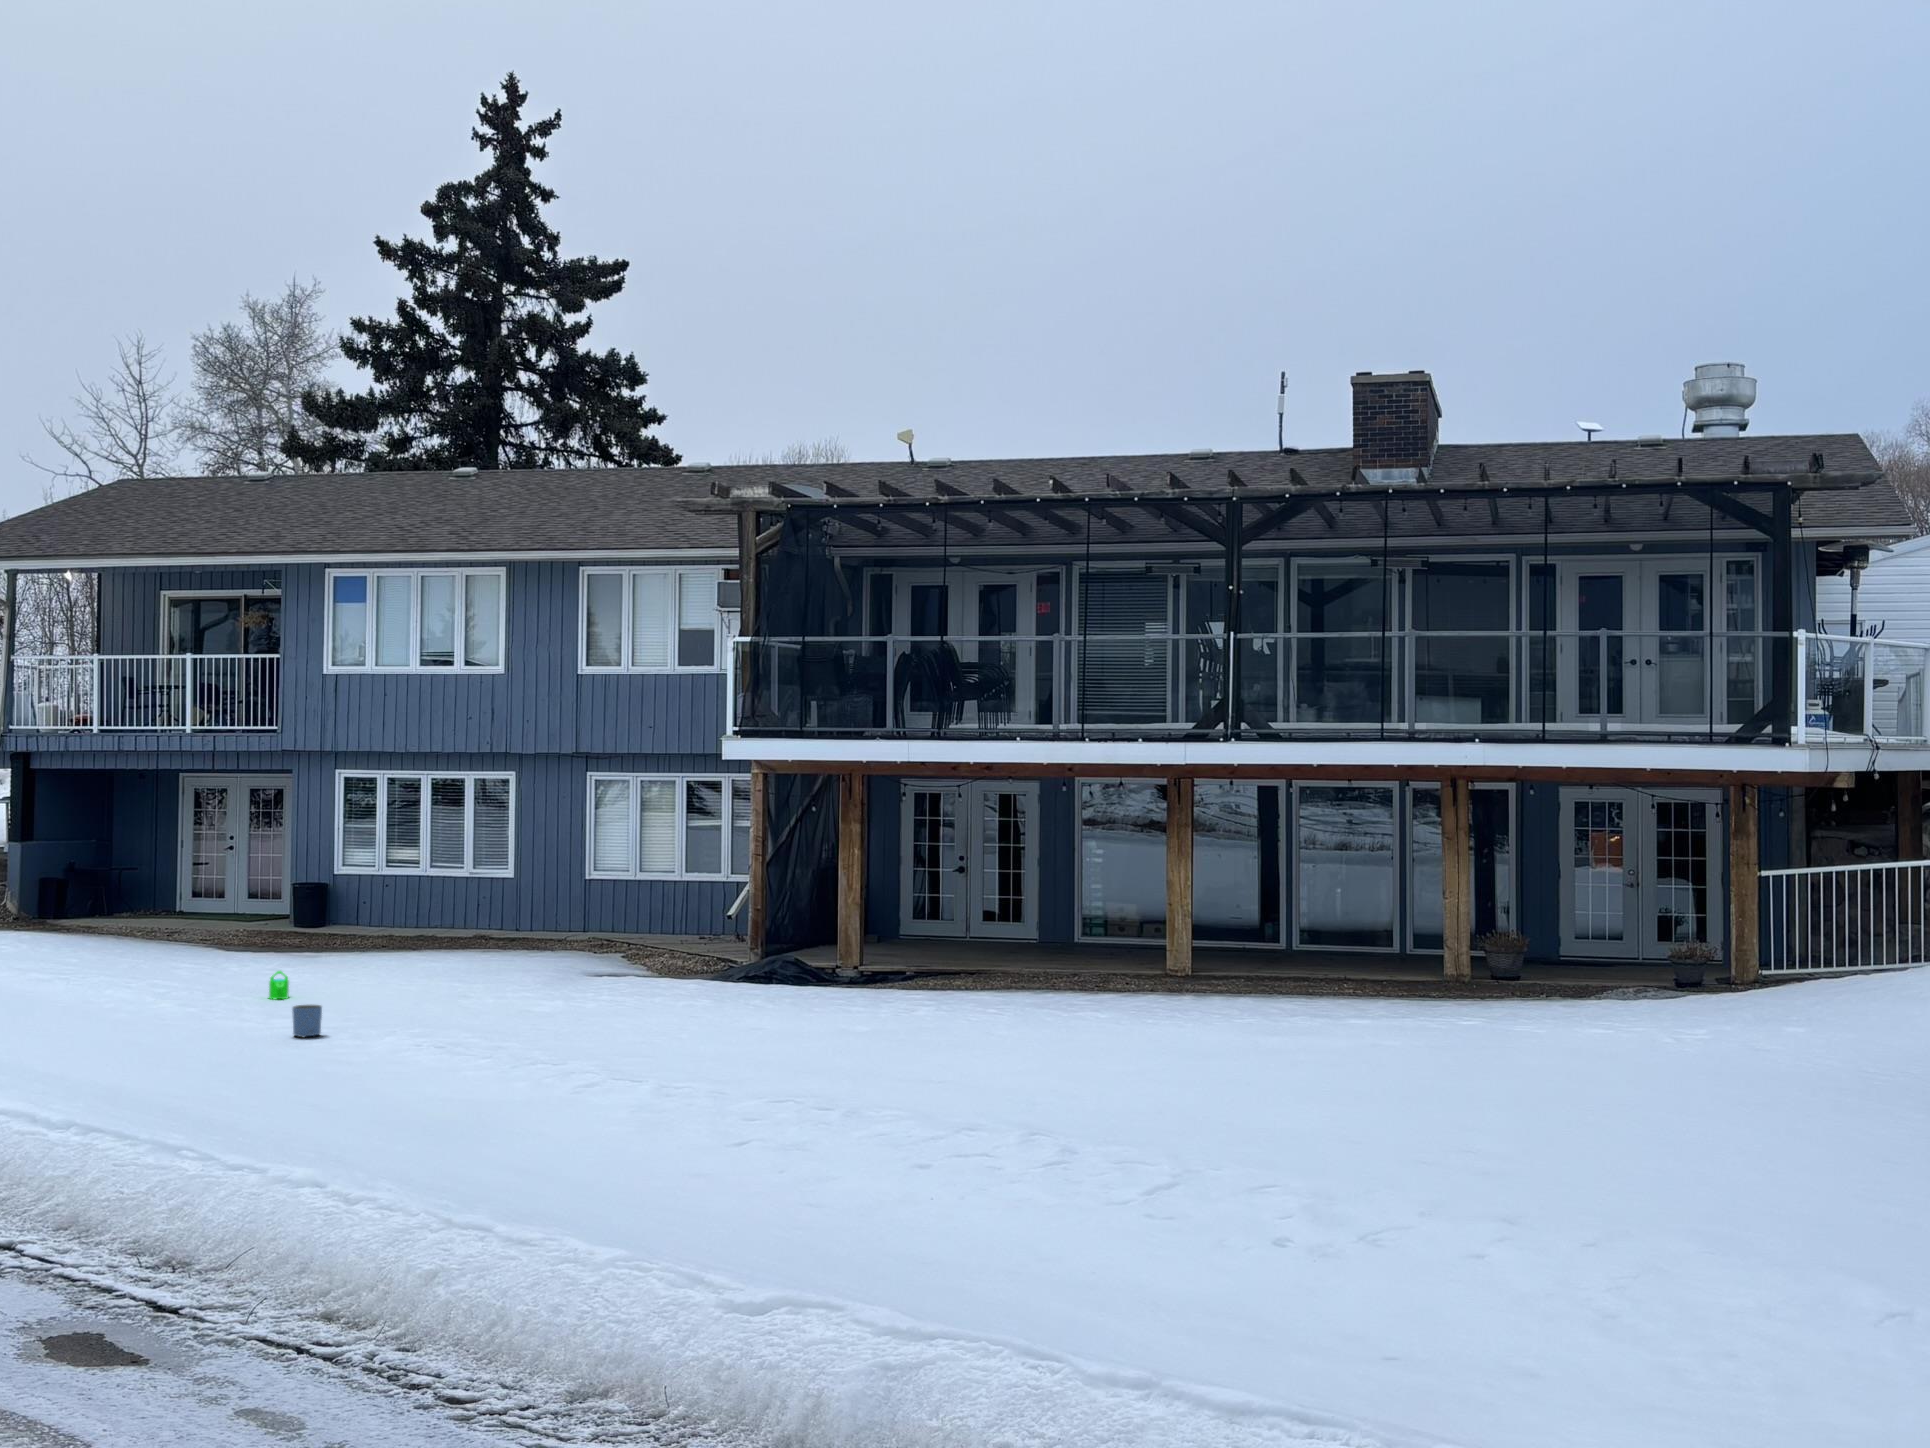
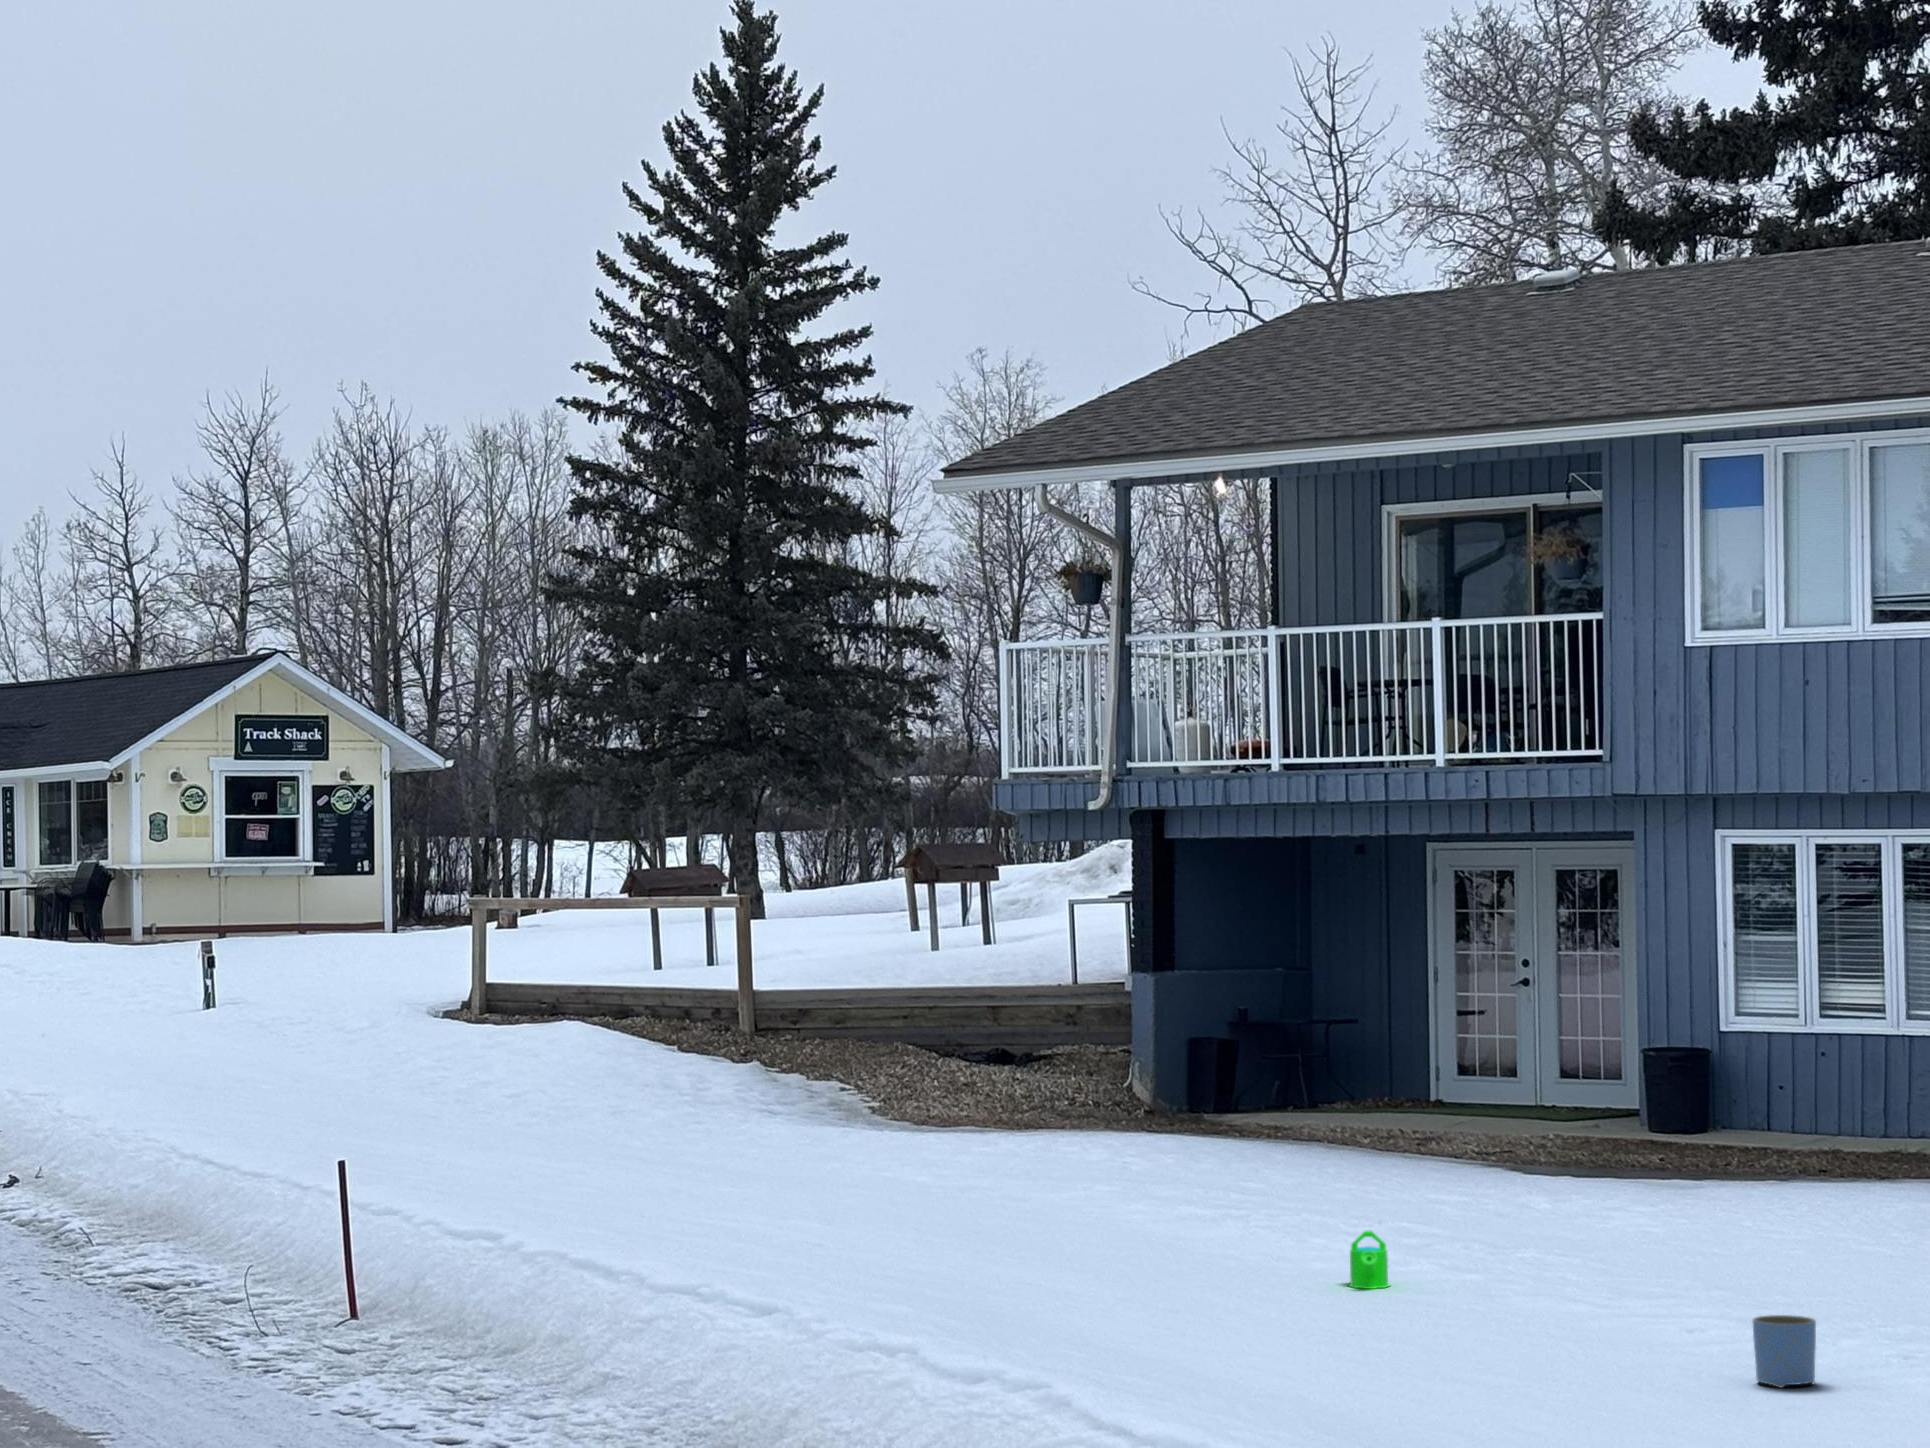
watering can: present [269,971,289,999] -> present [1350,1230,1390,1289]

